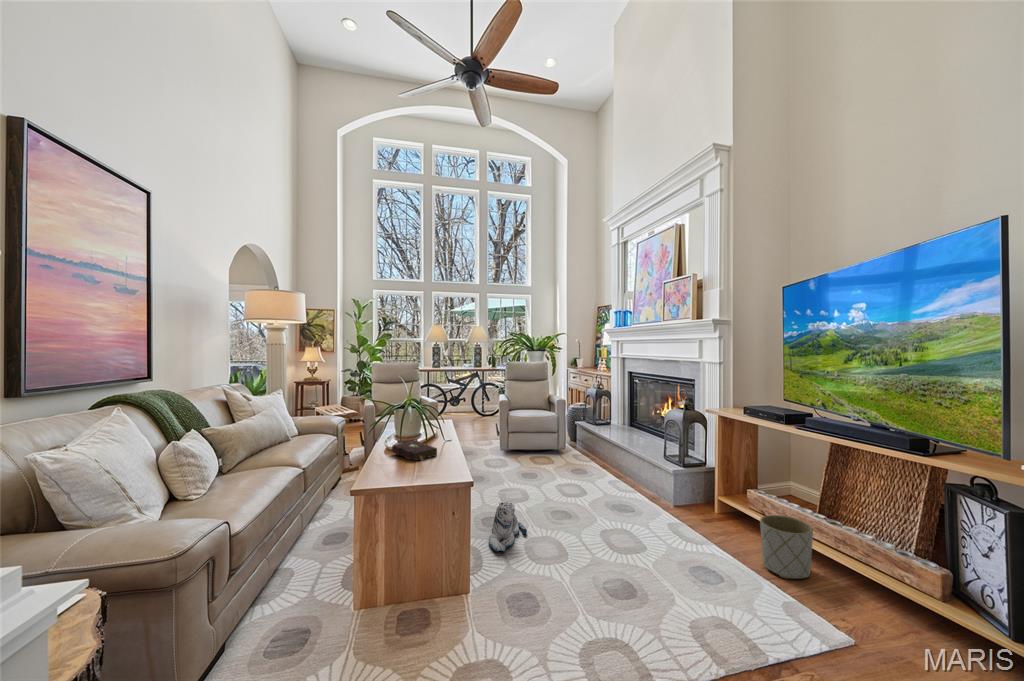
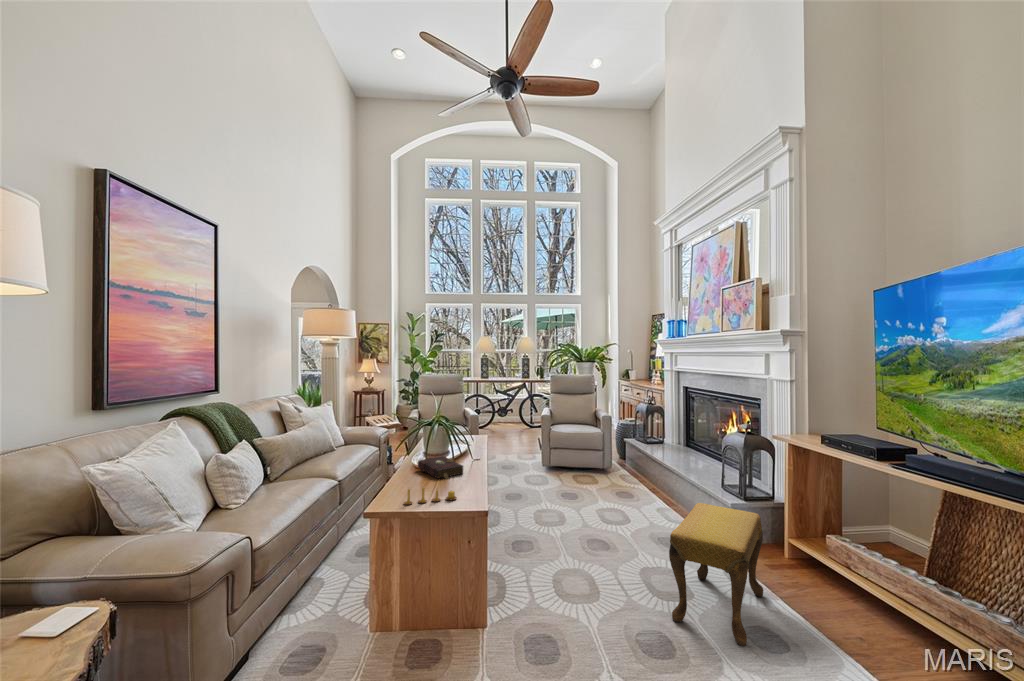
candle: none [389,466,438,484] -> present [404,487,457,505]
footstool: none [627,471,701,584] -> present [669,503,763,646]
plush toy: present [489,502,527,552] -> none [515,529,559,585]
planter: present [760,515,813,579] -> none [839,568,910,653]

